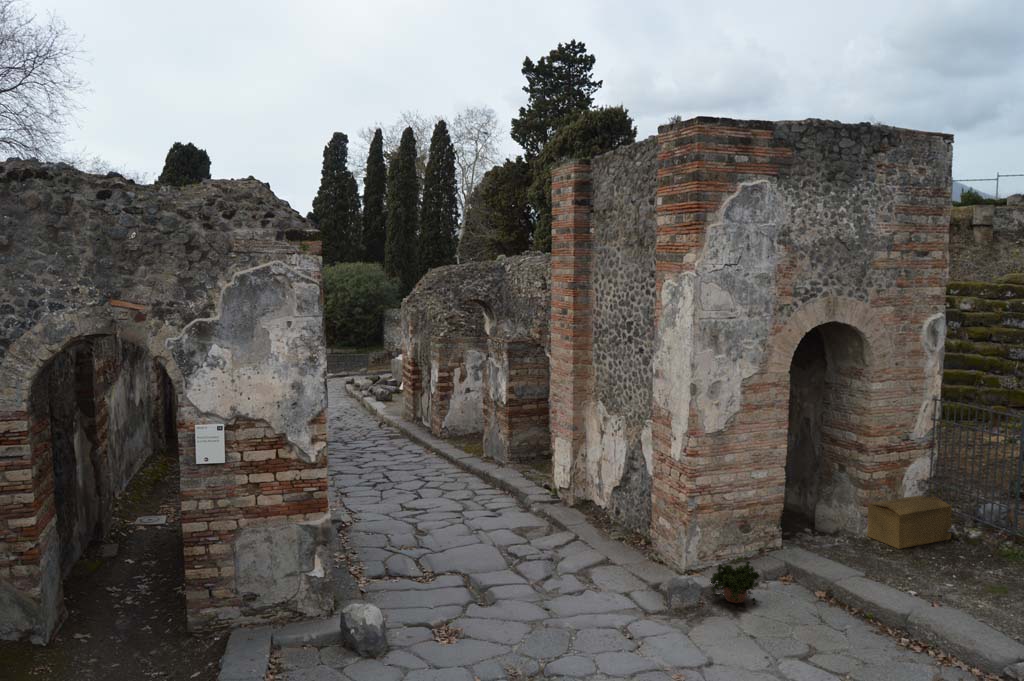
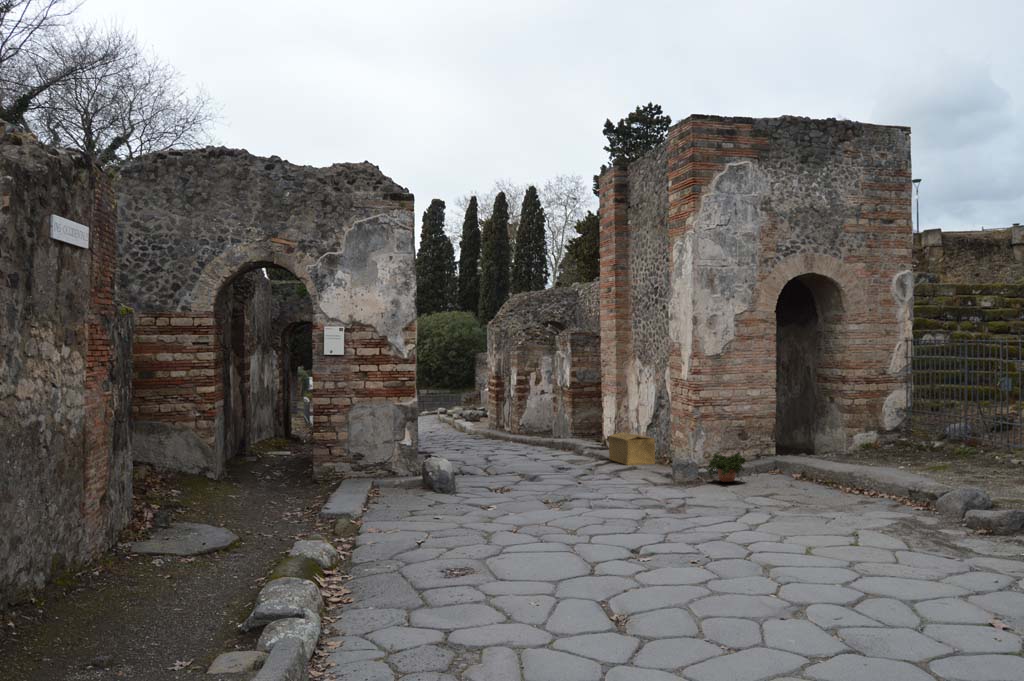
cardboard box: present [867,496,952,549] -> present [609,432,655,465]

